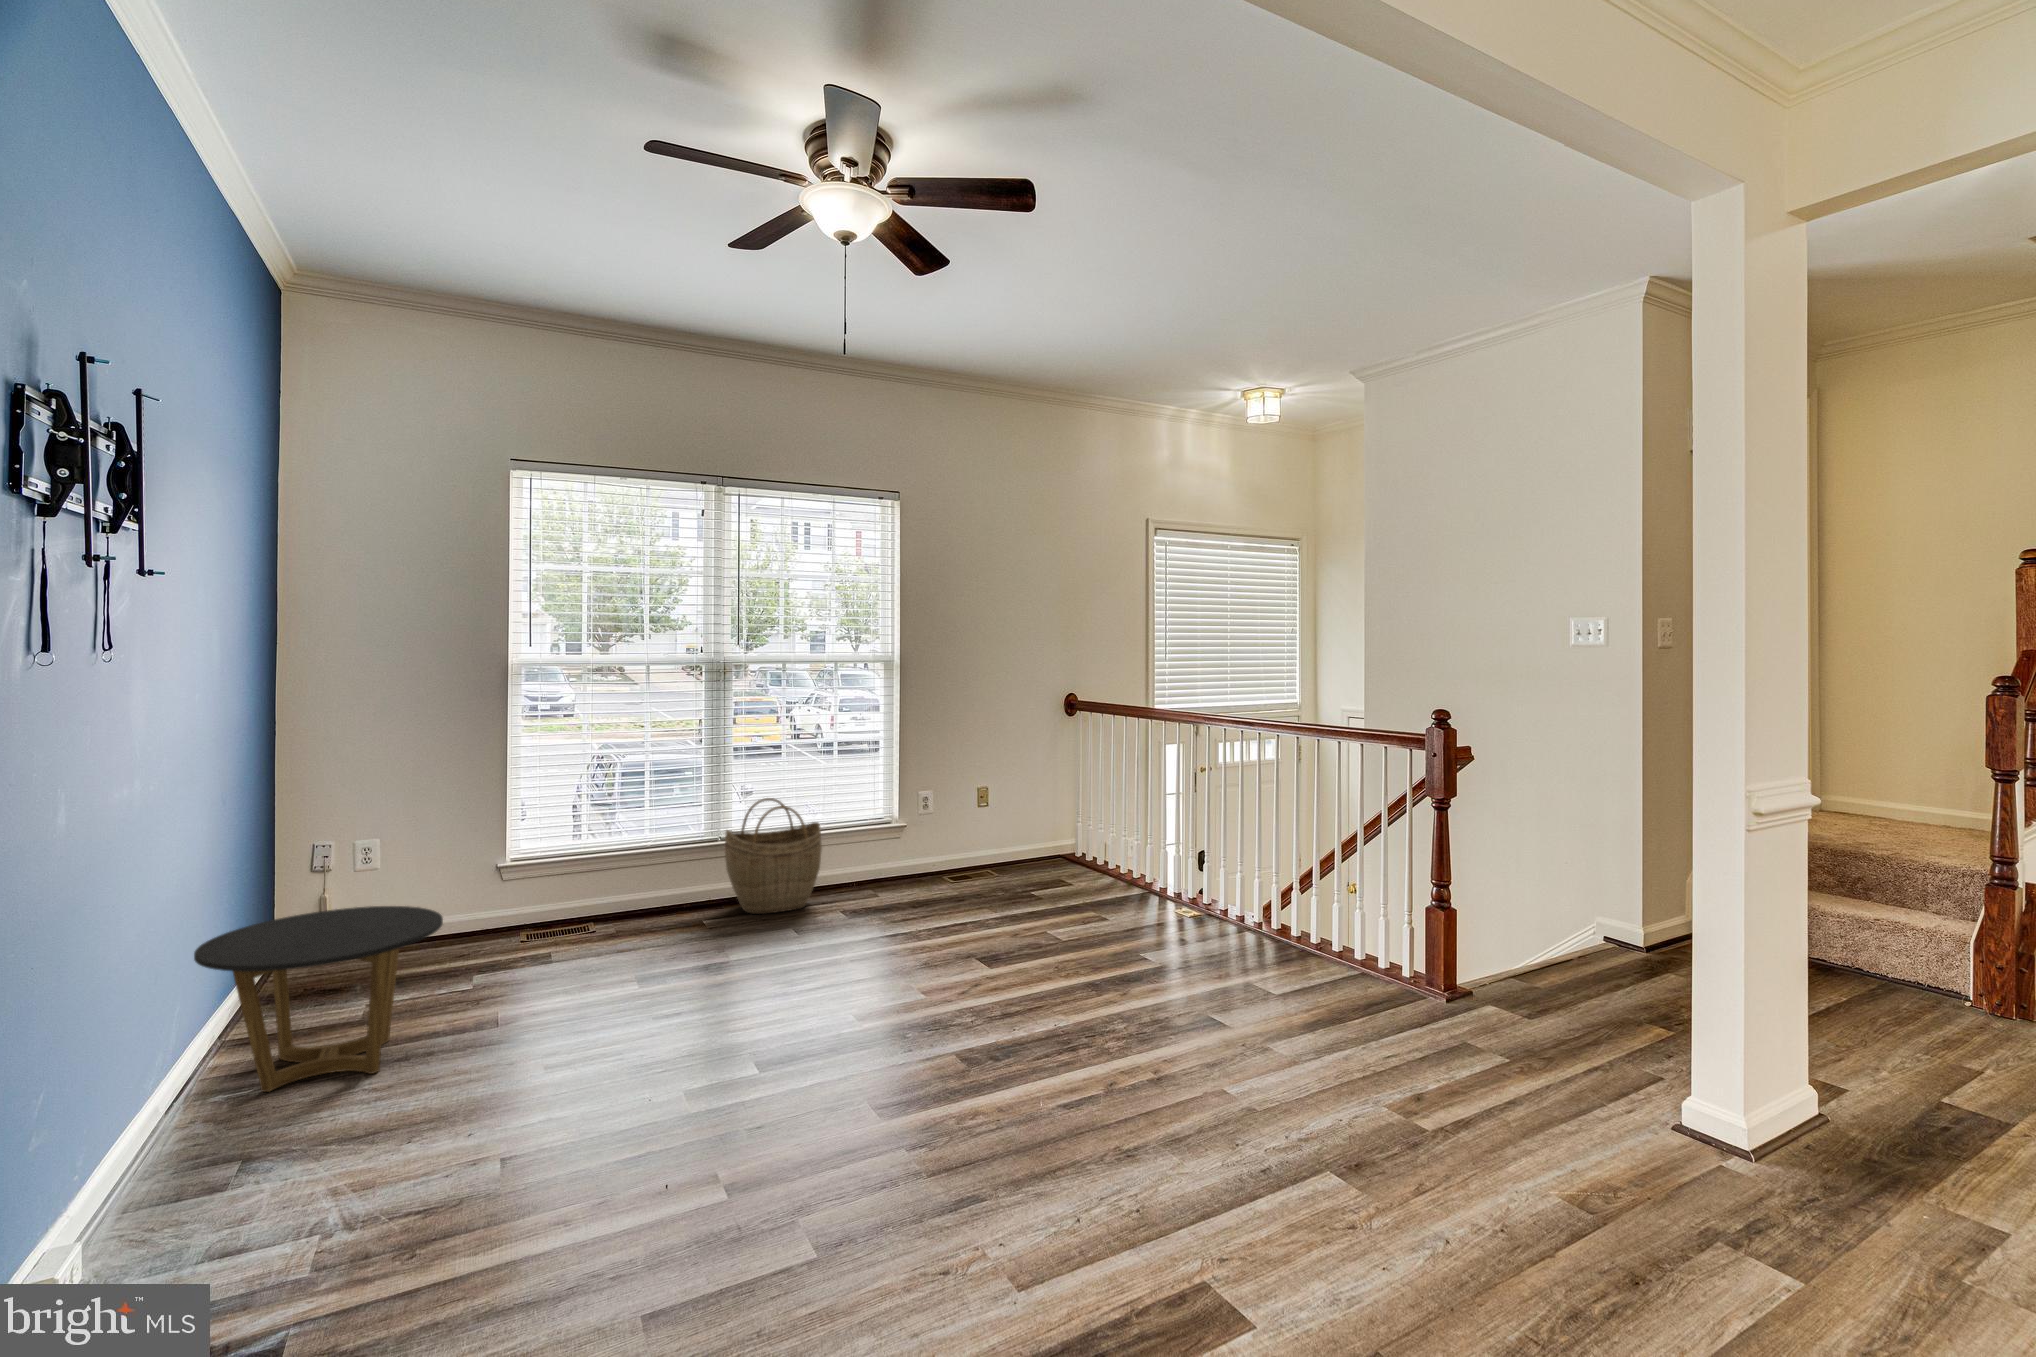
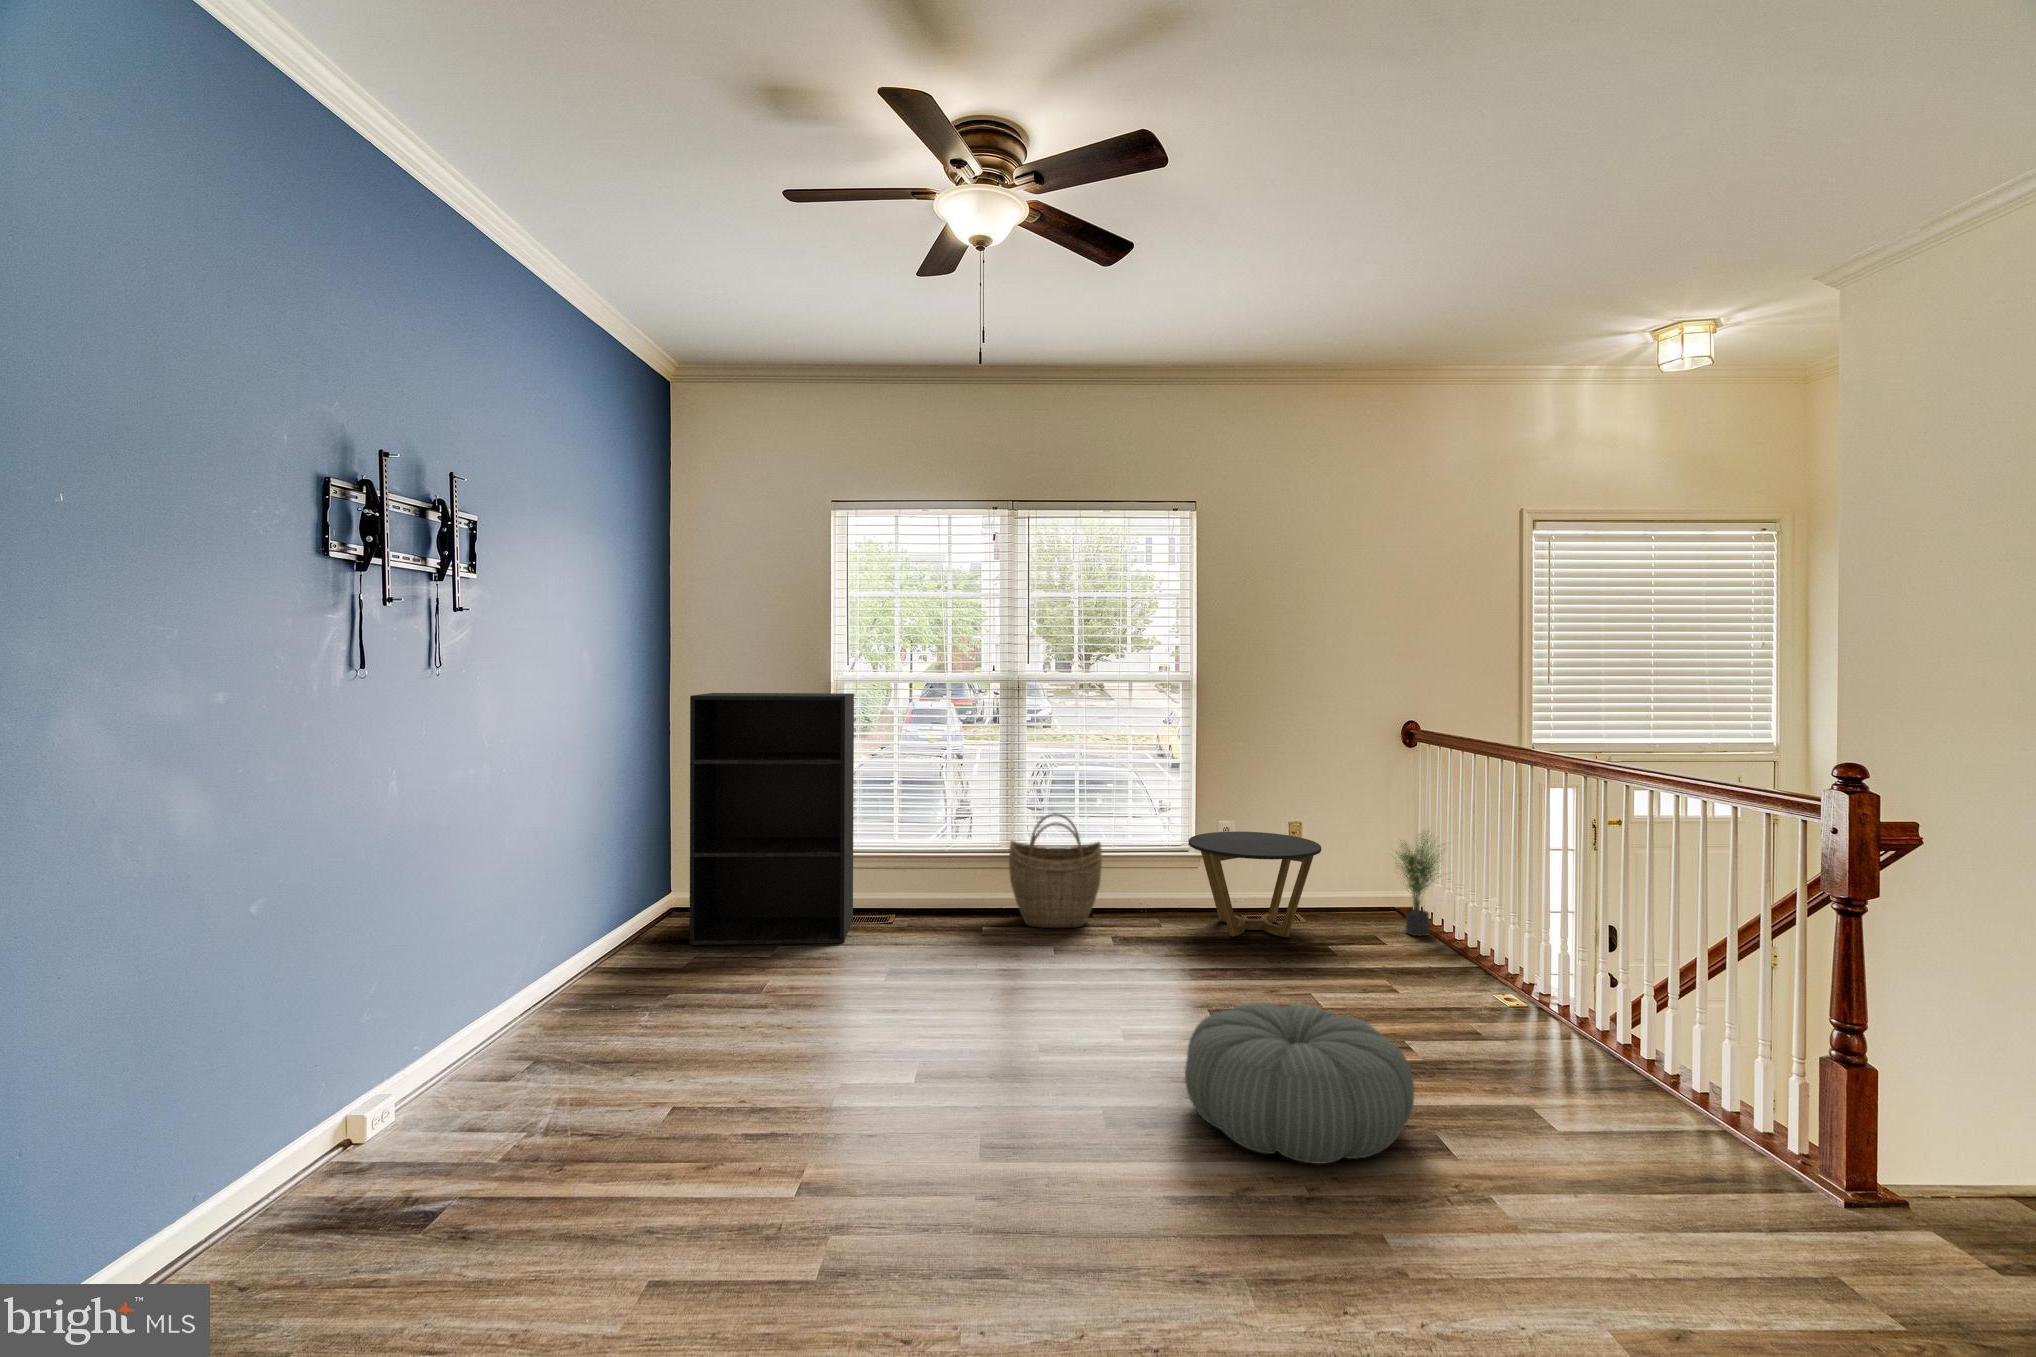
bookshelf: none [345,681,557,993] -> present [690,693,854,945]
potted plant: none [1063,782,1118,875] -> present [1396,834,1441,936]
side table: present [194,906,443,1092] -> present [1188,831,1321,937]
pouf: none [1014,933,1200,1056] -> present [1185,1003,1414,1164]

